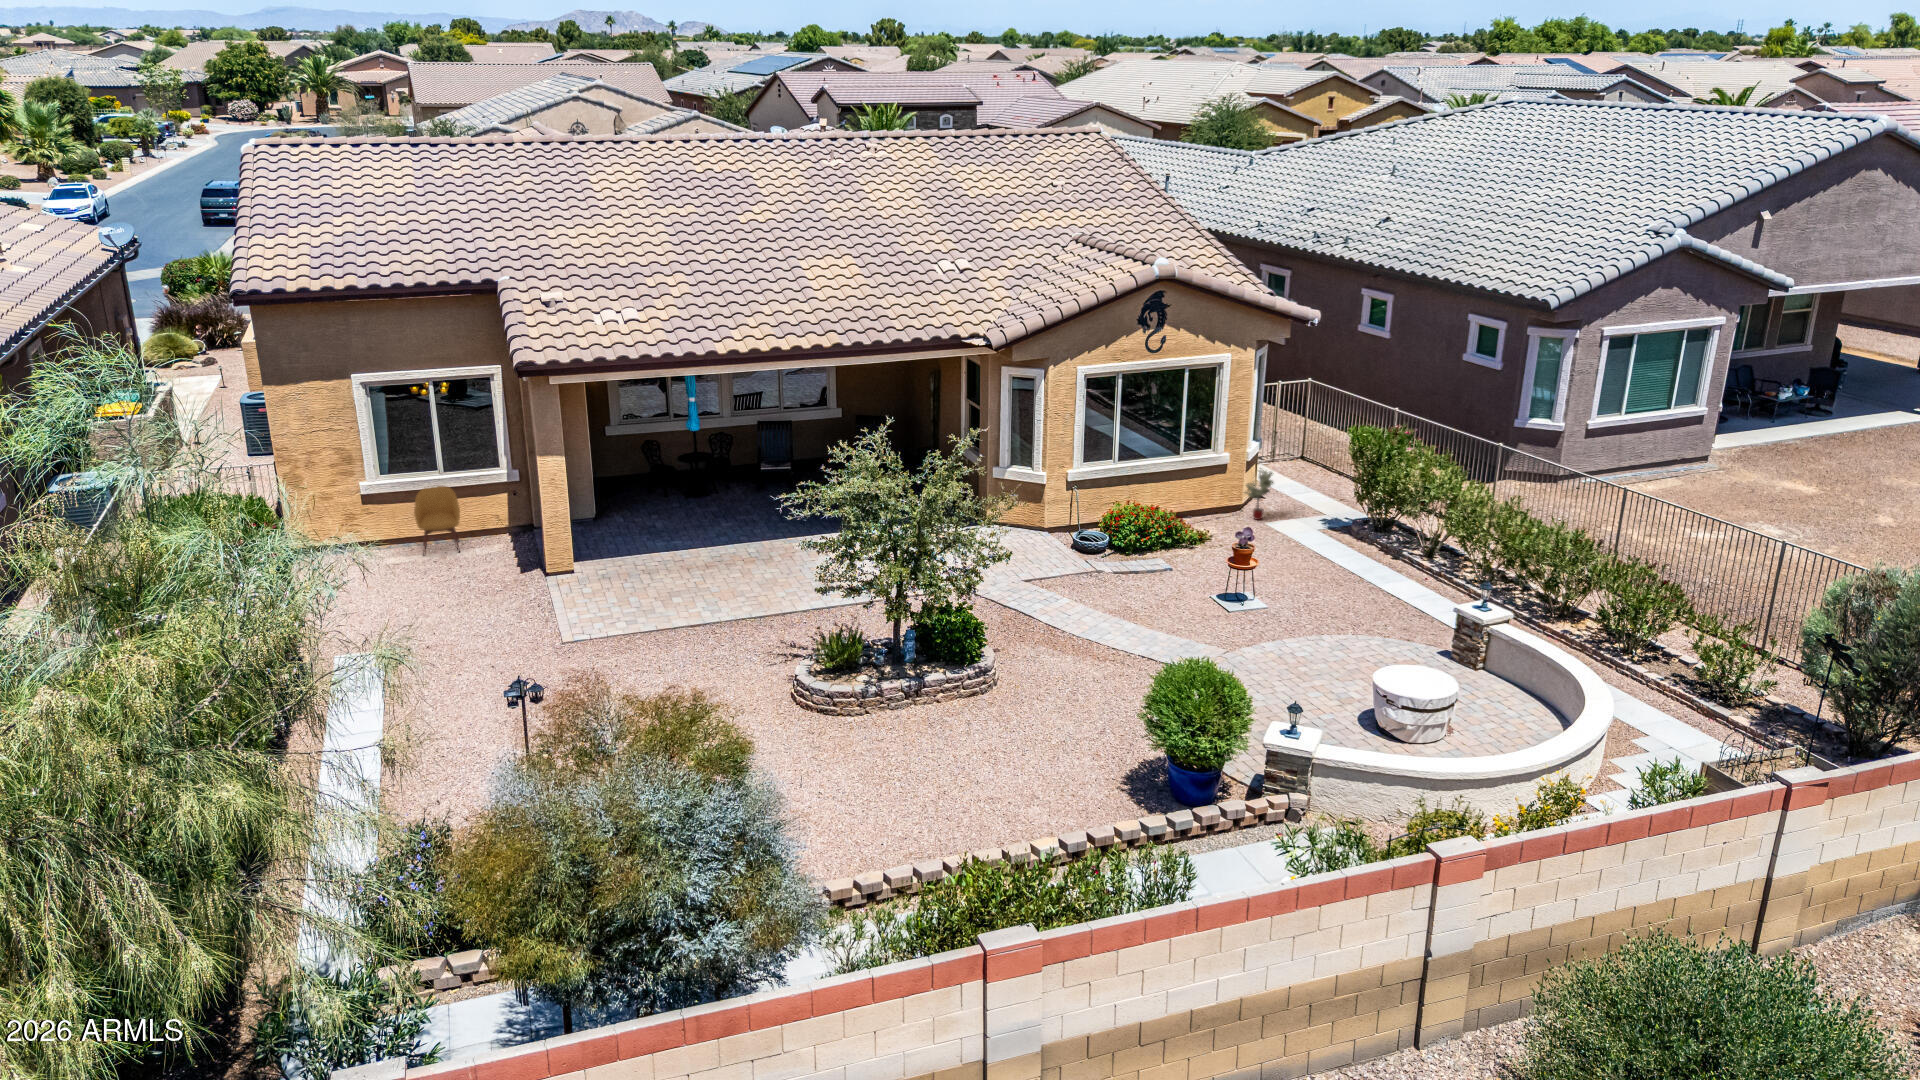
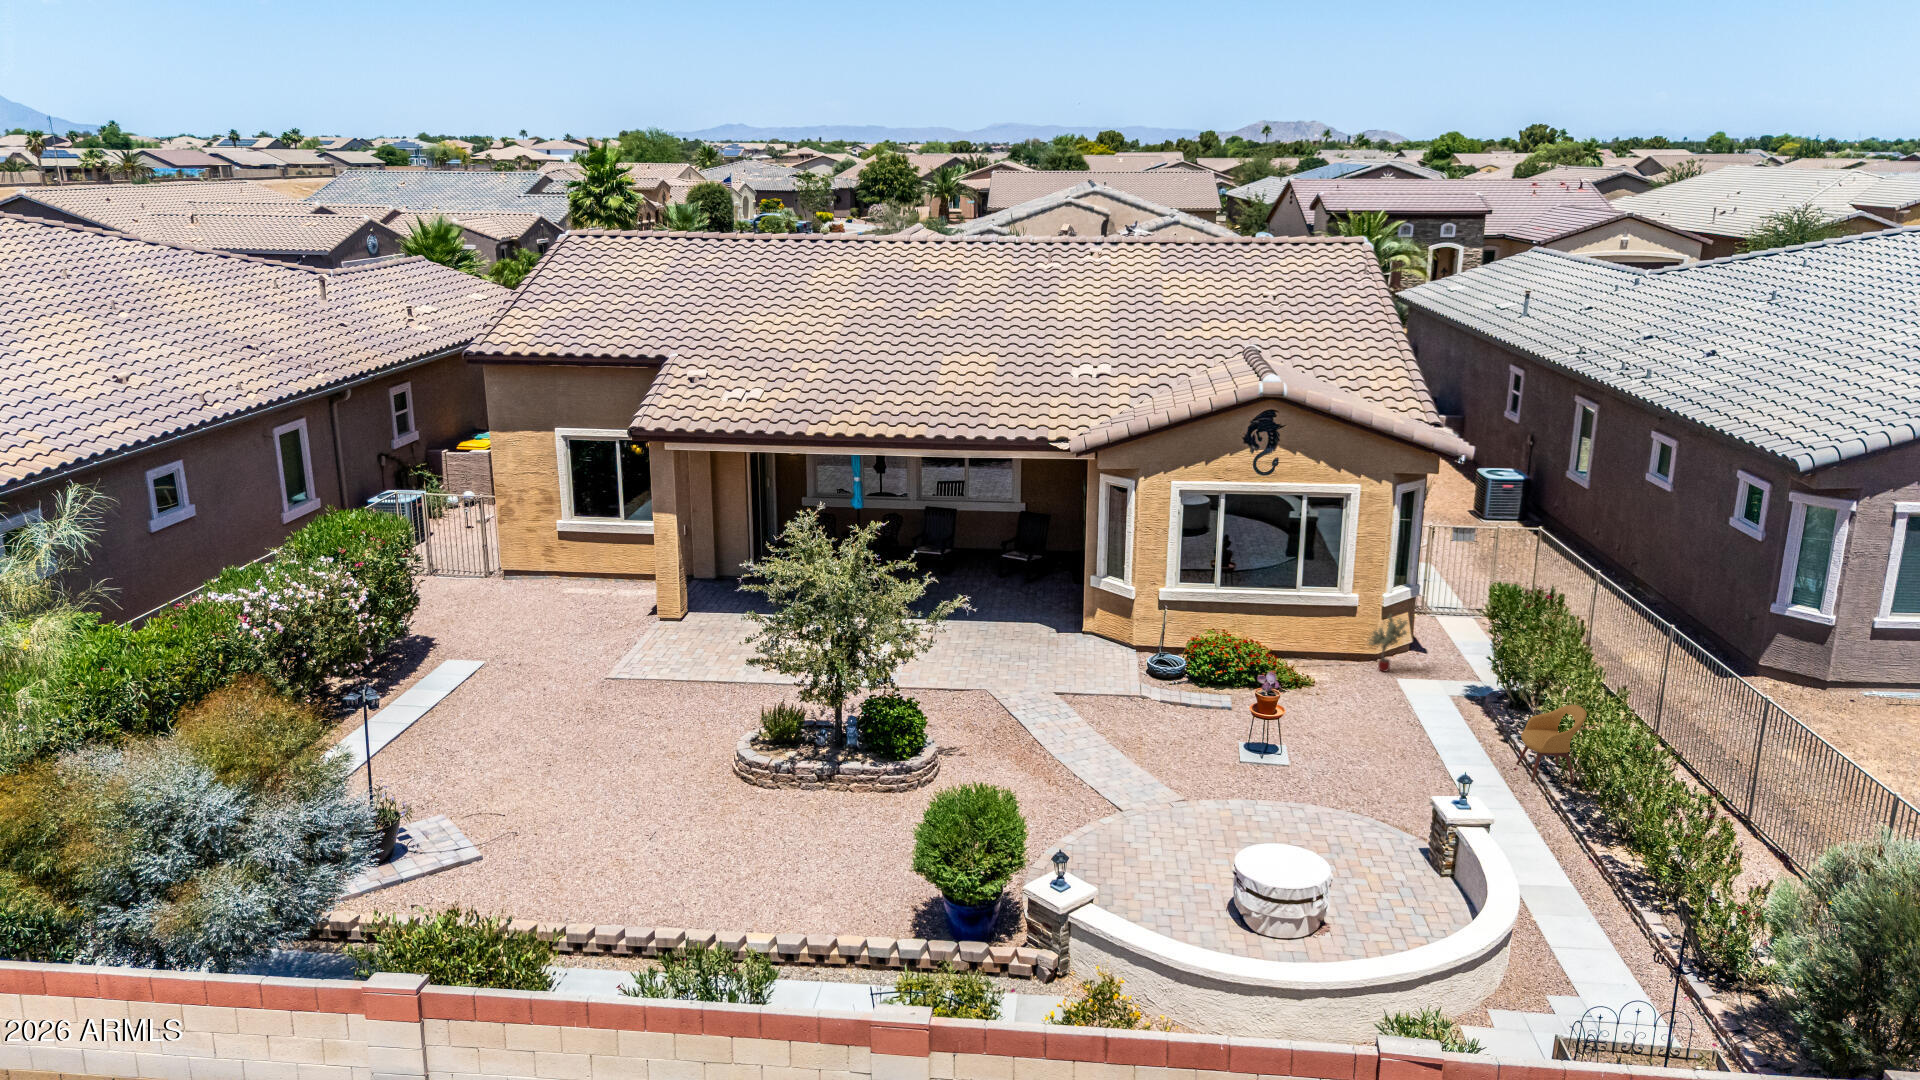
chair: present [414,486,460,555] -> present [1516,705,1587,783]

